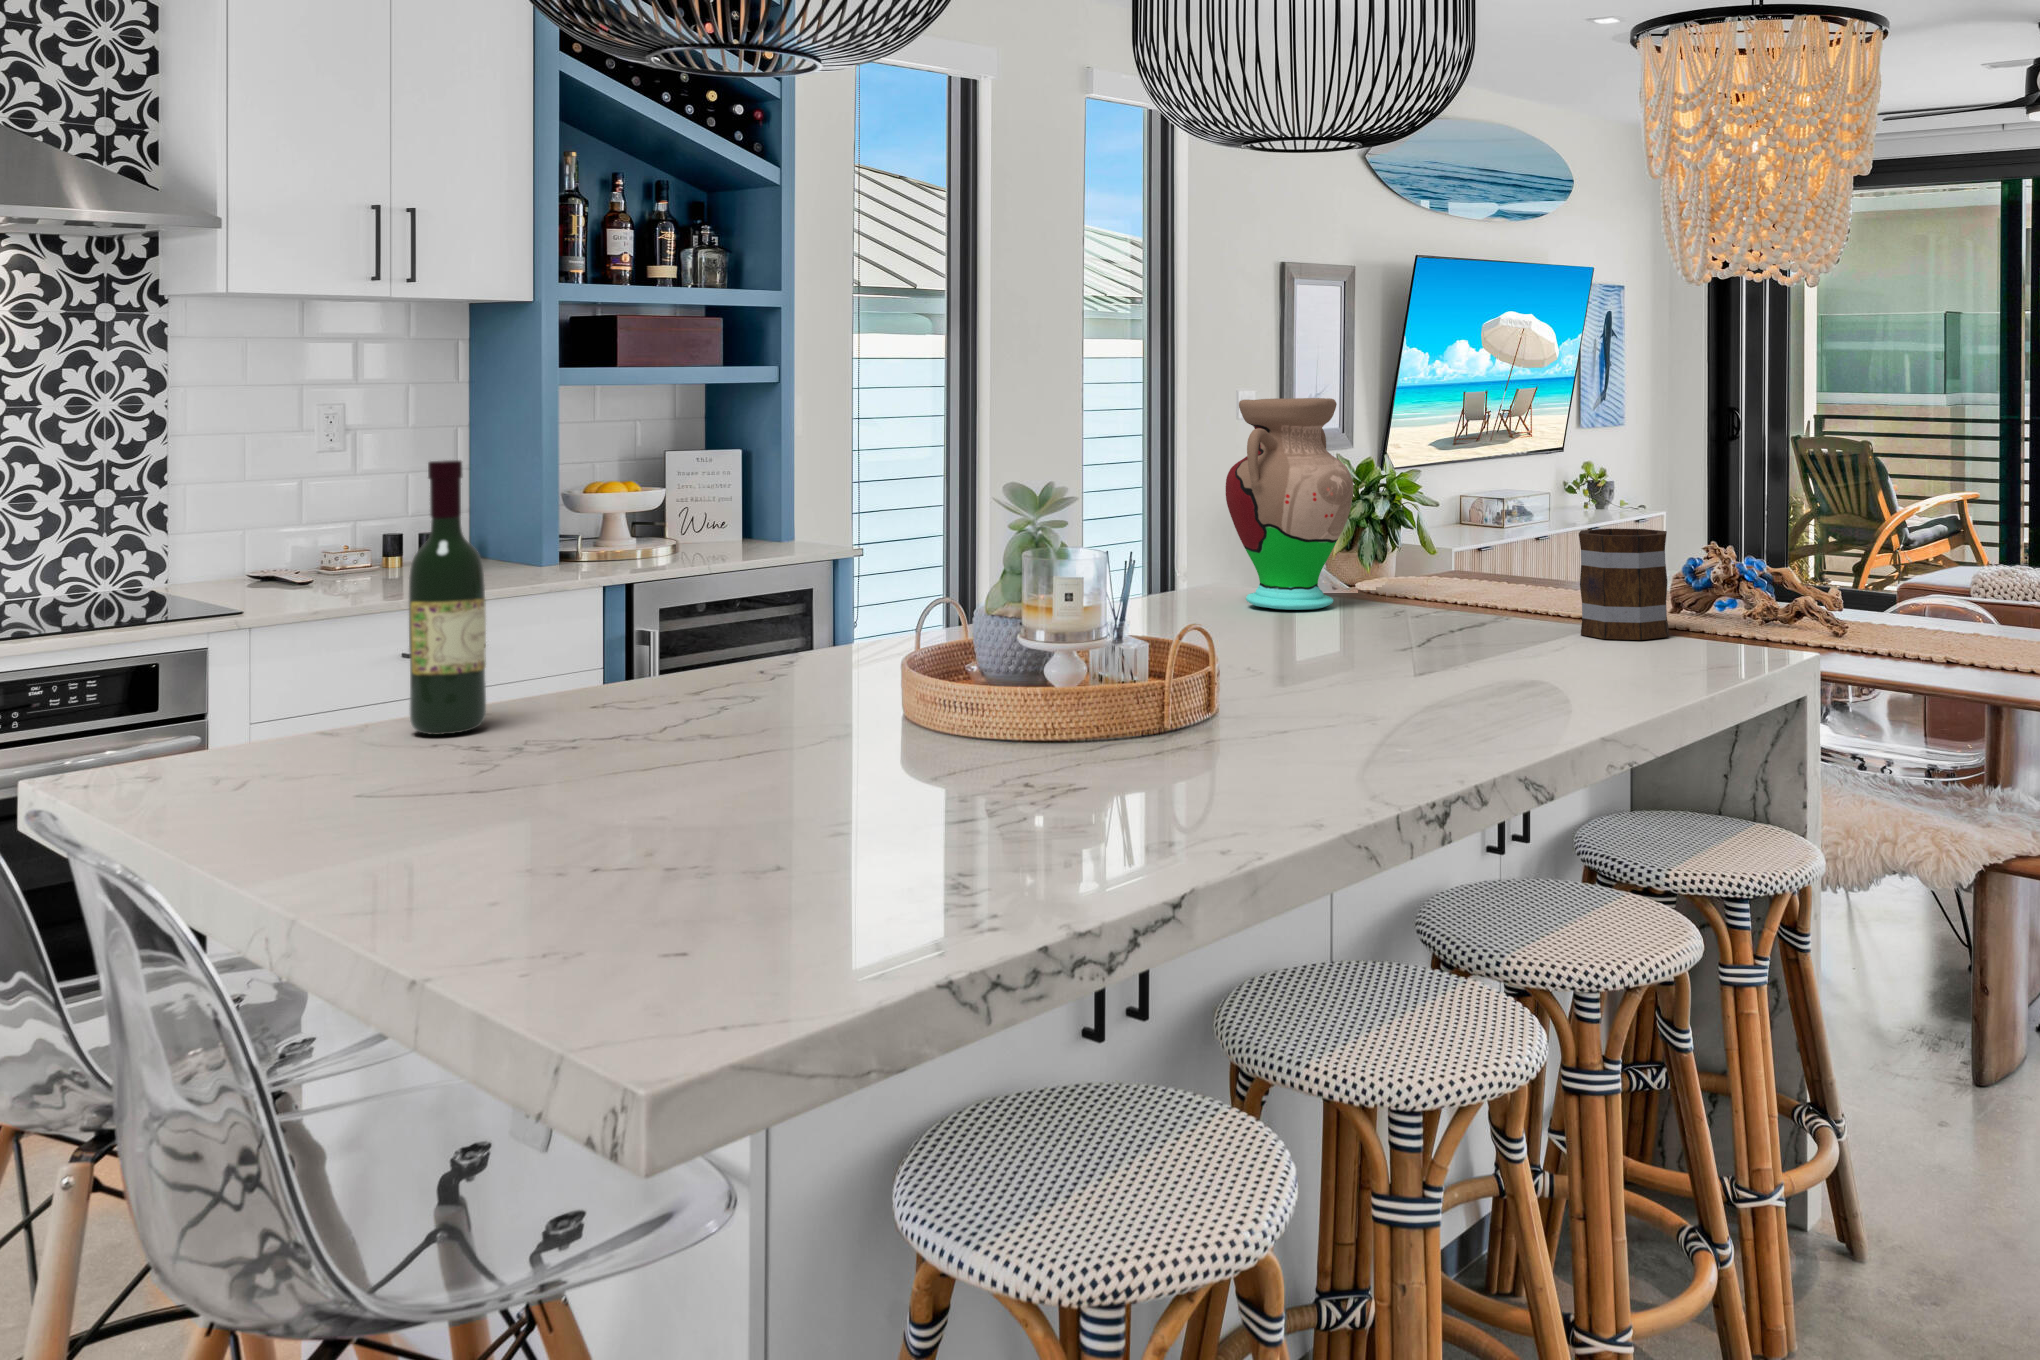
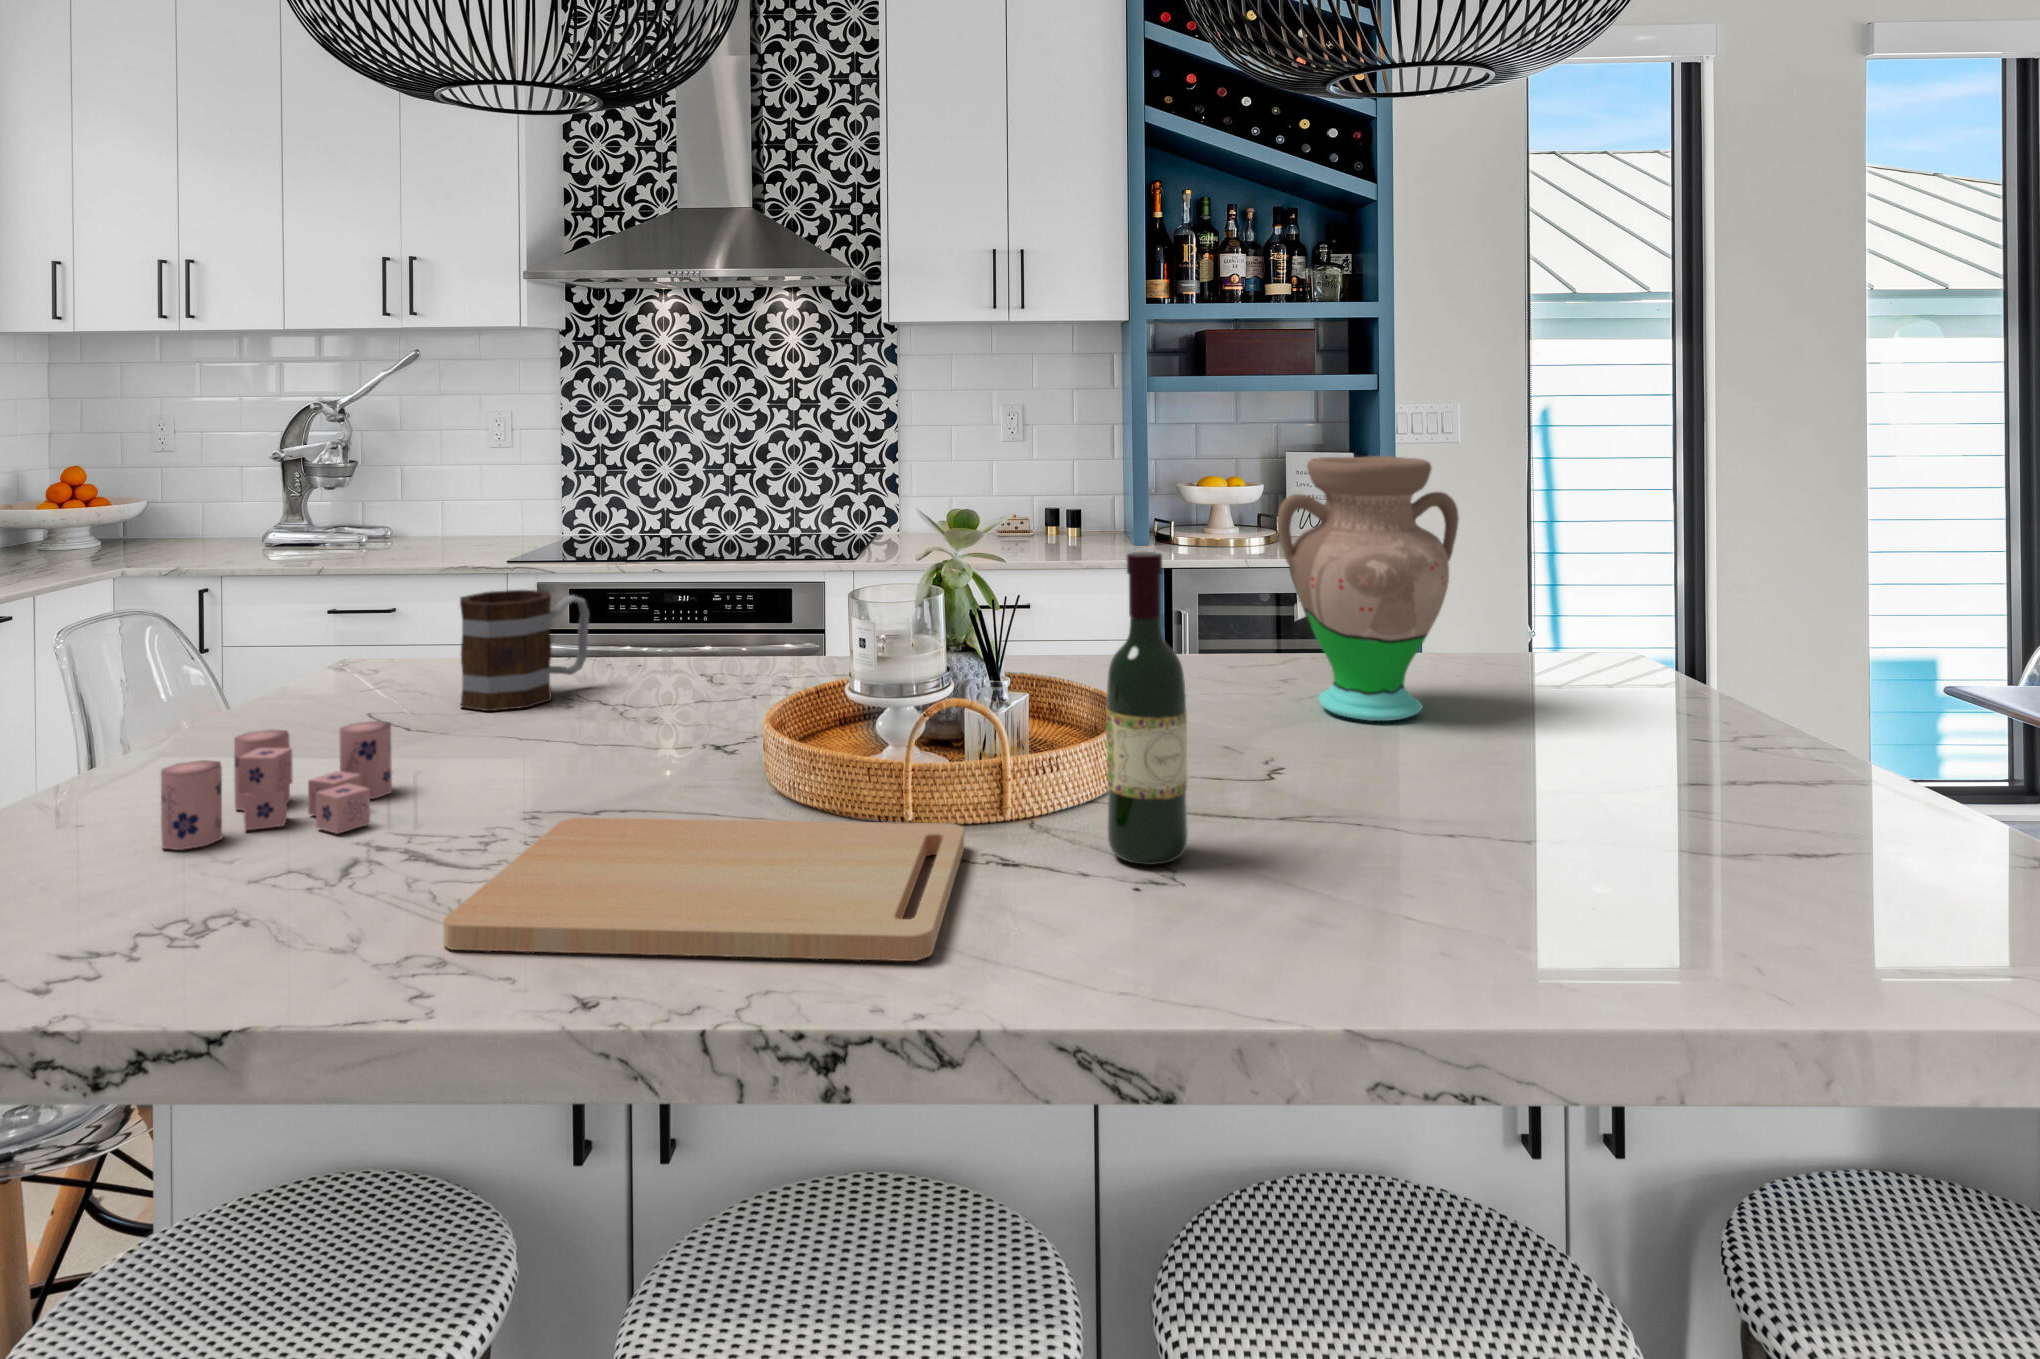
wine bottle: present [409,460,486,735] -> present [1106,552,1188,865]
mug: present [1579,529,1669,640] -> present [460,590,589,711]
cutting board: none [1193,669,1615,776] -> present [443,817,964,961]
candle: none [814,687,1031,822] -> present [161,721,392,850]

